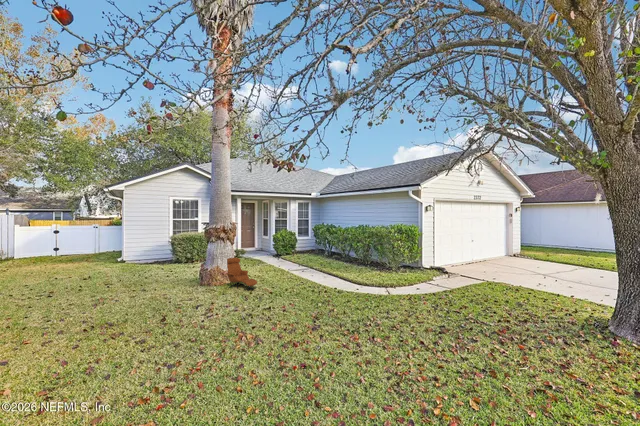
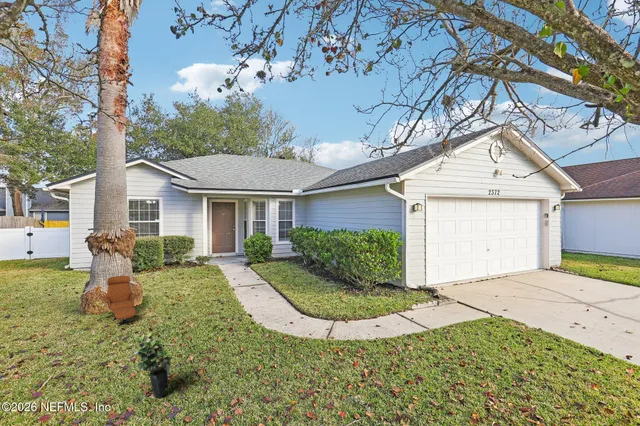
potted plant: none [318,279,339,315] -> present [134,332,172,398]

